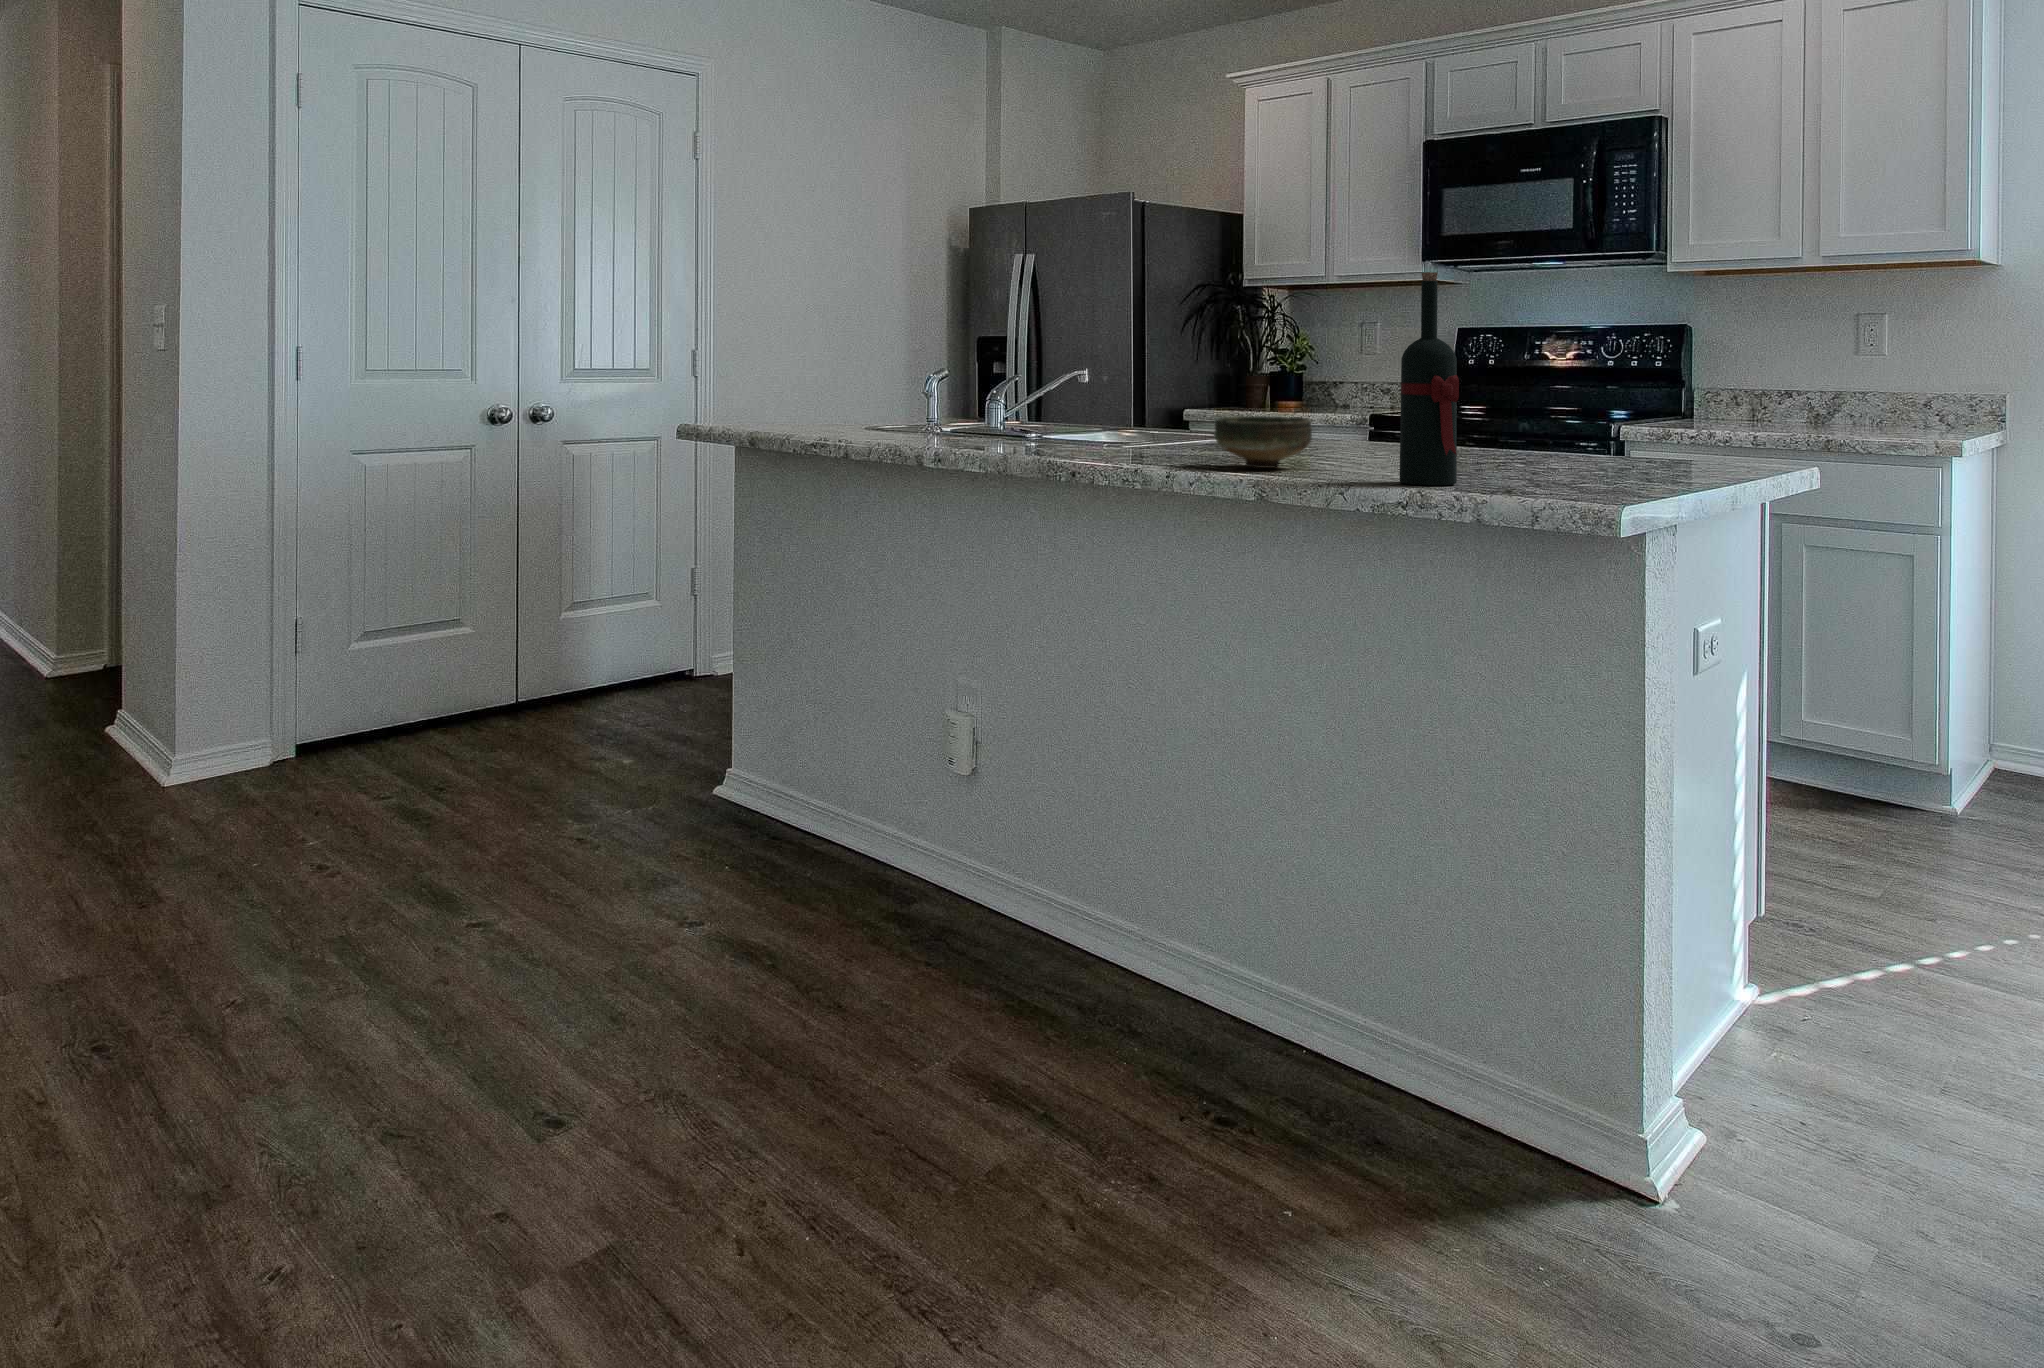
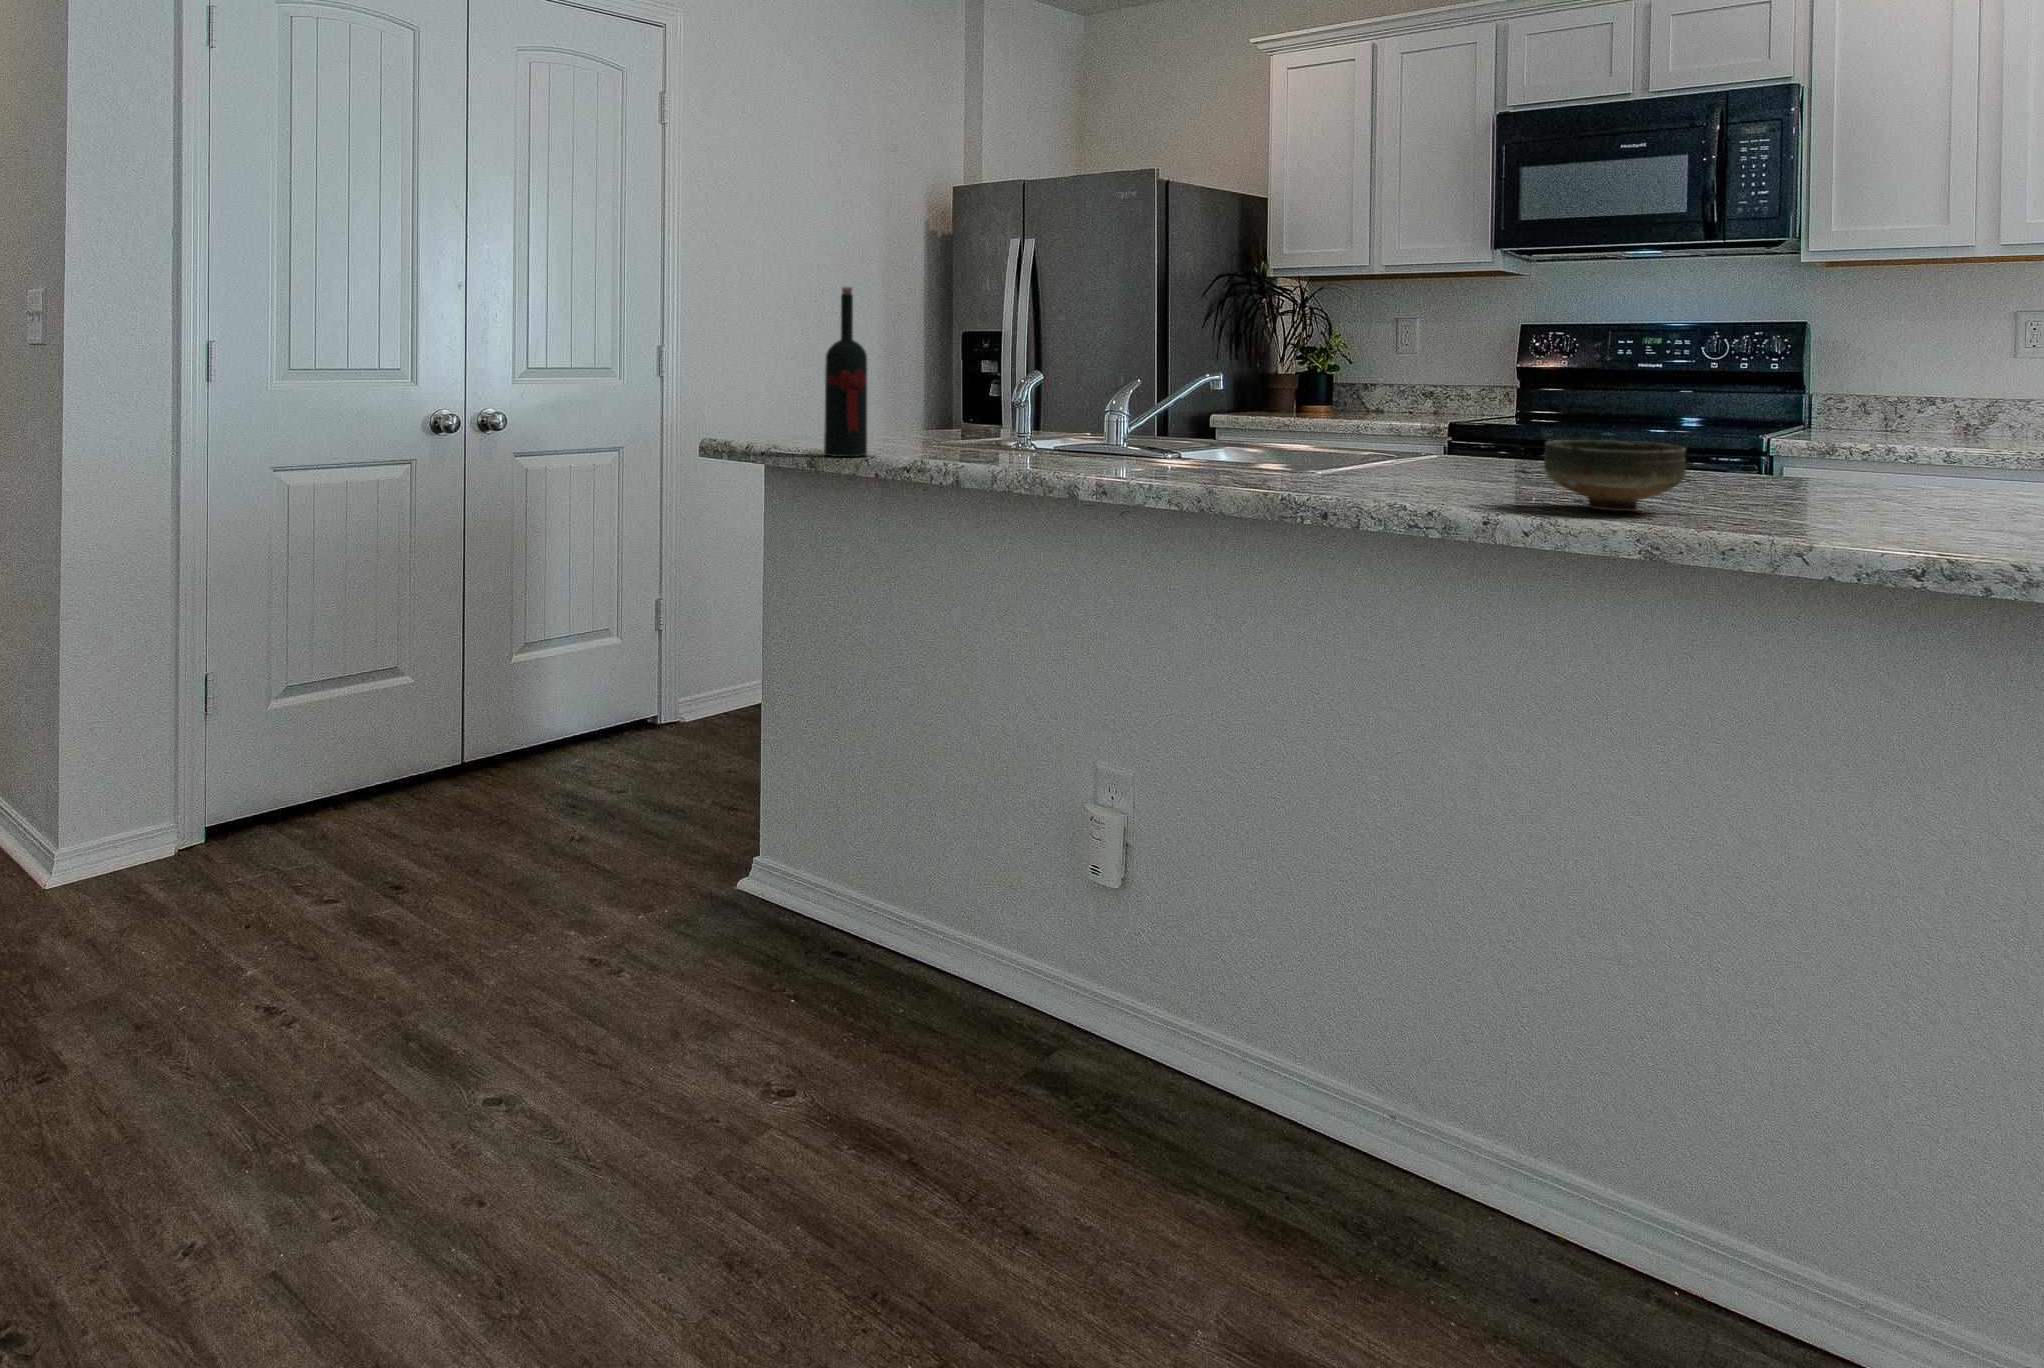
wine bottle: present [1400,272,1459,485] -> present [824,287,867,457]

